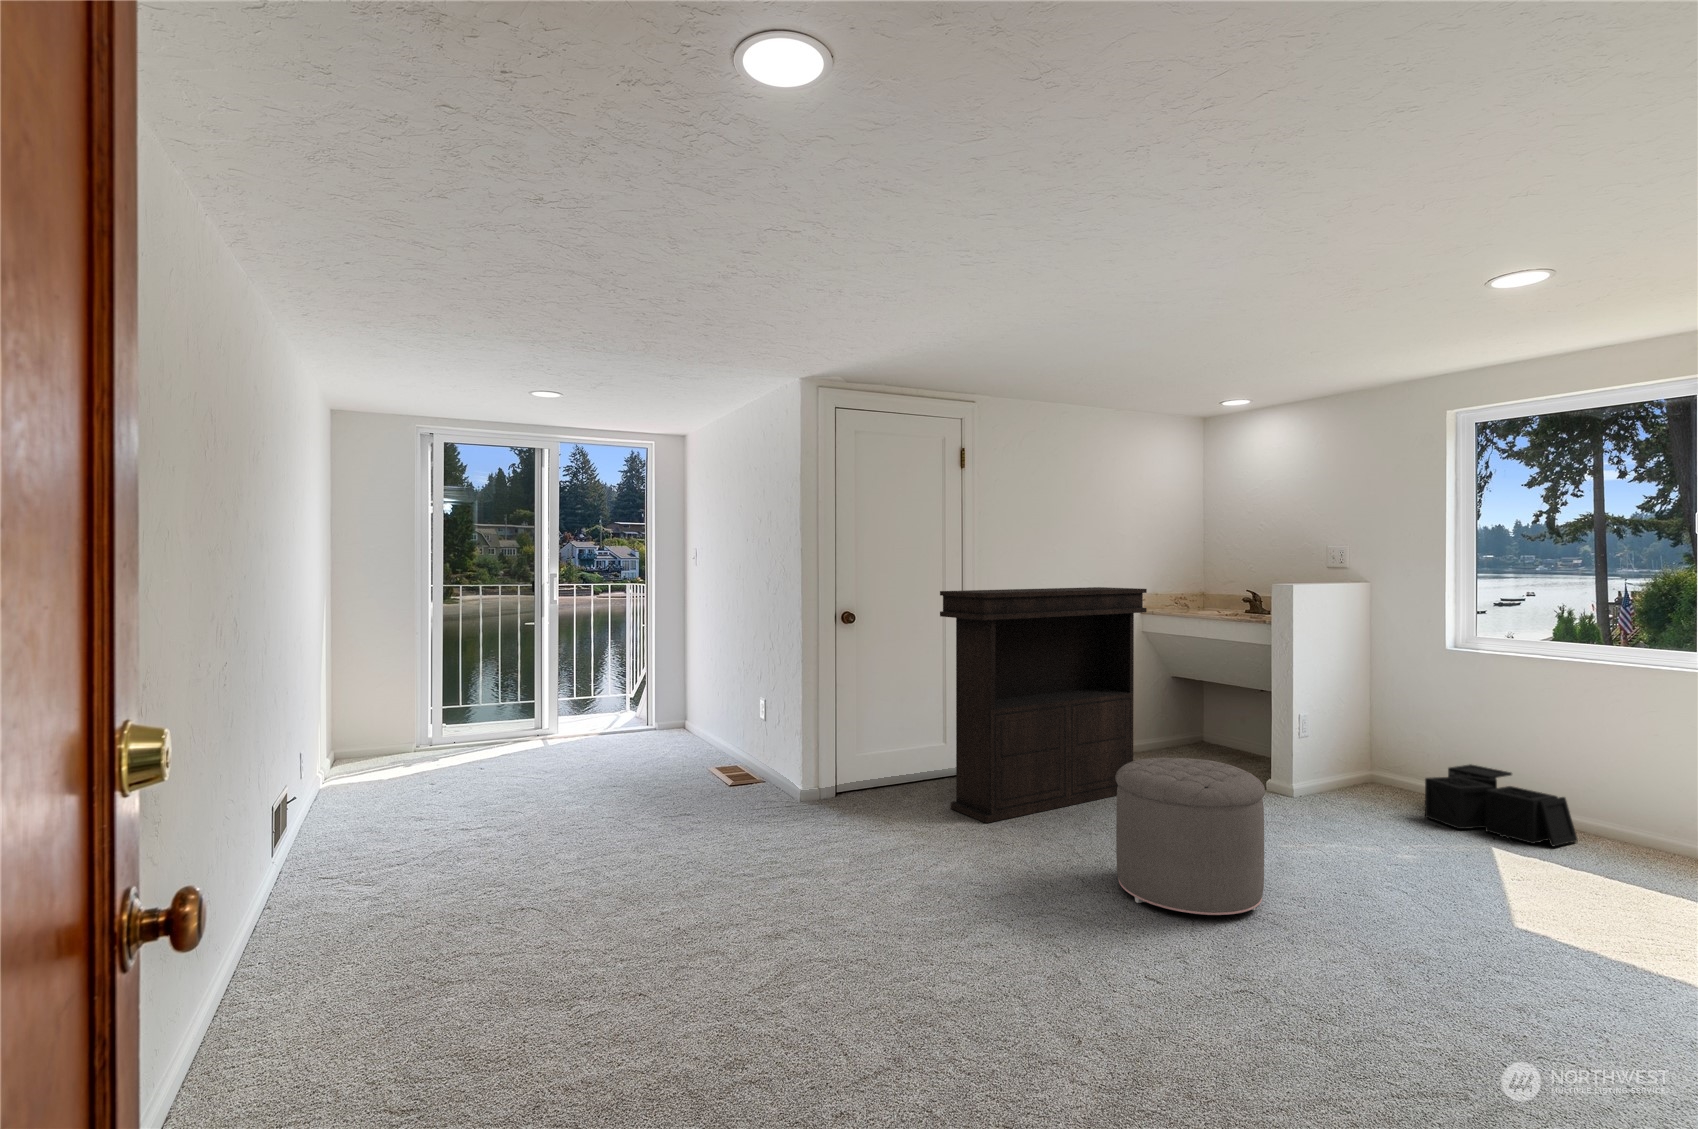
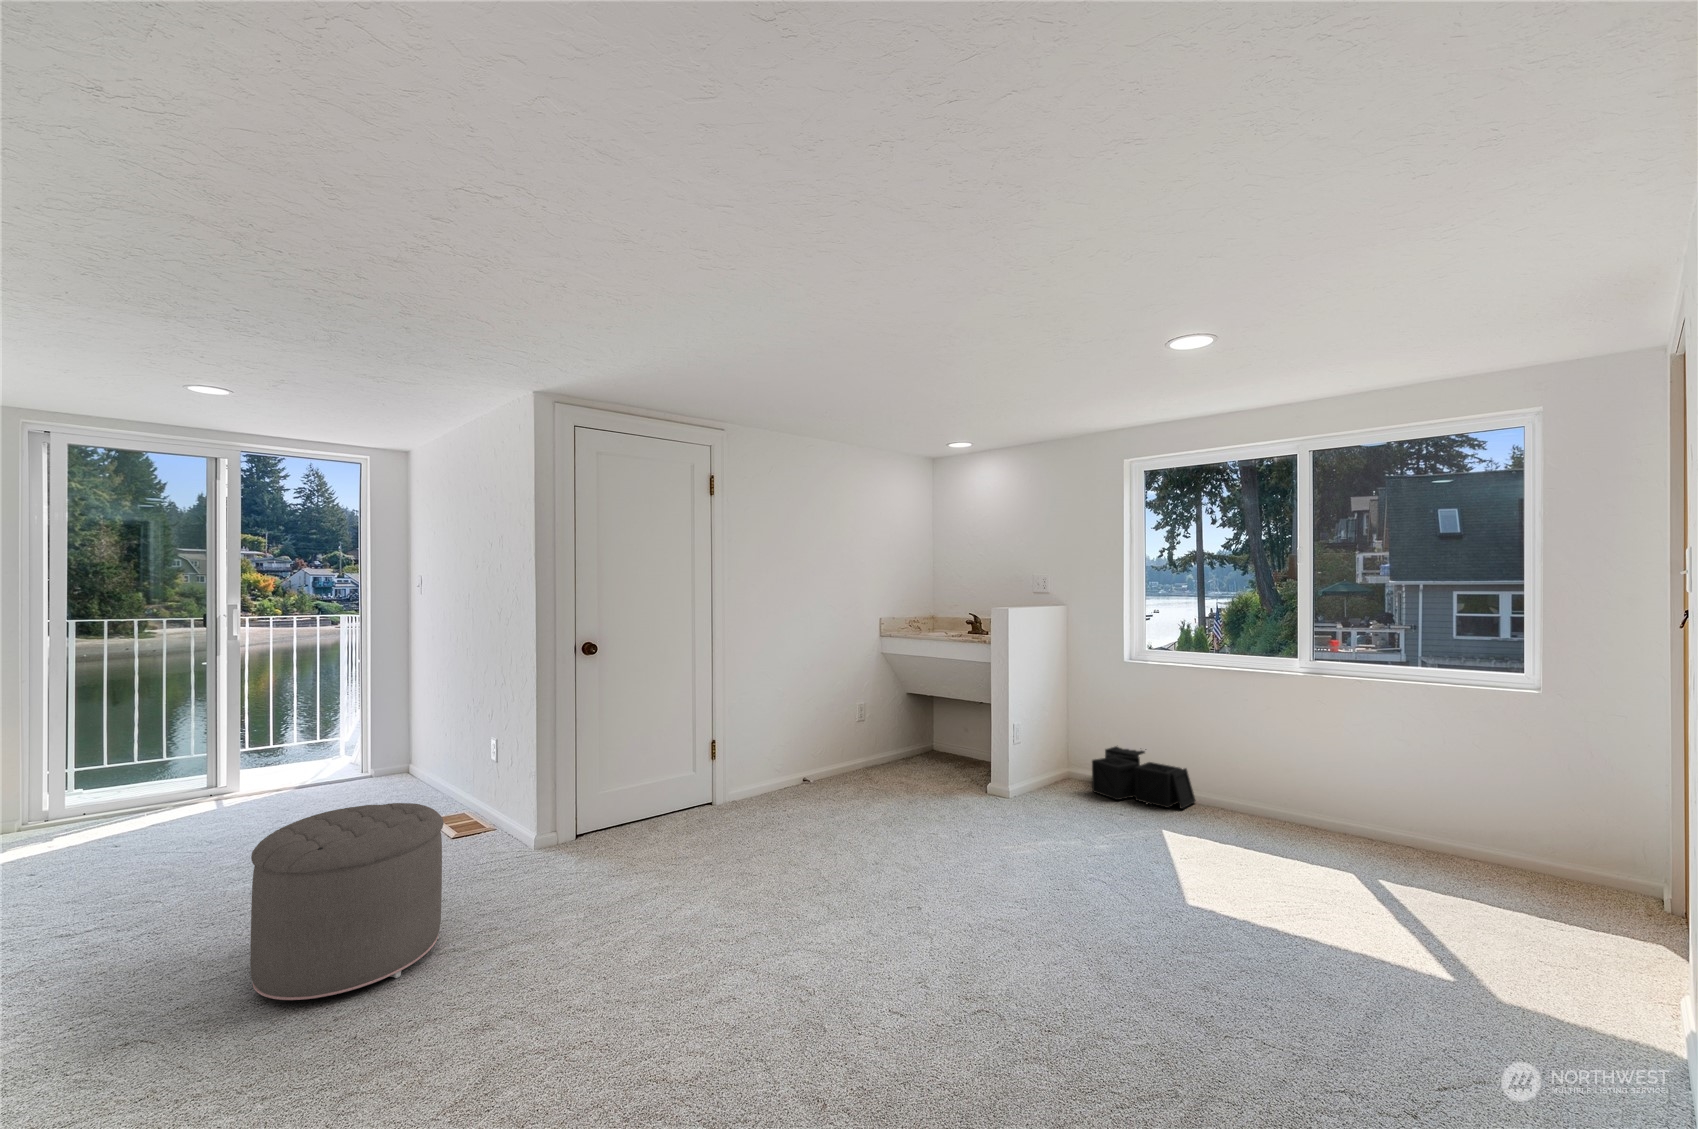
console table: present [940,587,1147,823] -> none [696,610,881,837]
ottoman: present [1115,758,1265,915] -> present [250,803,444,1000]

